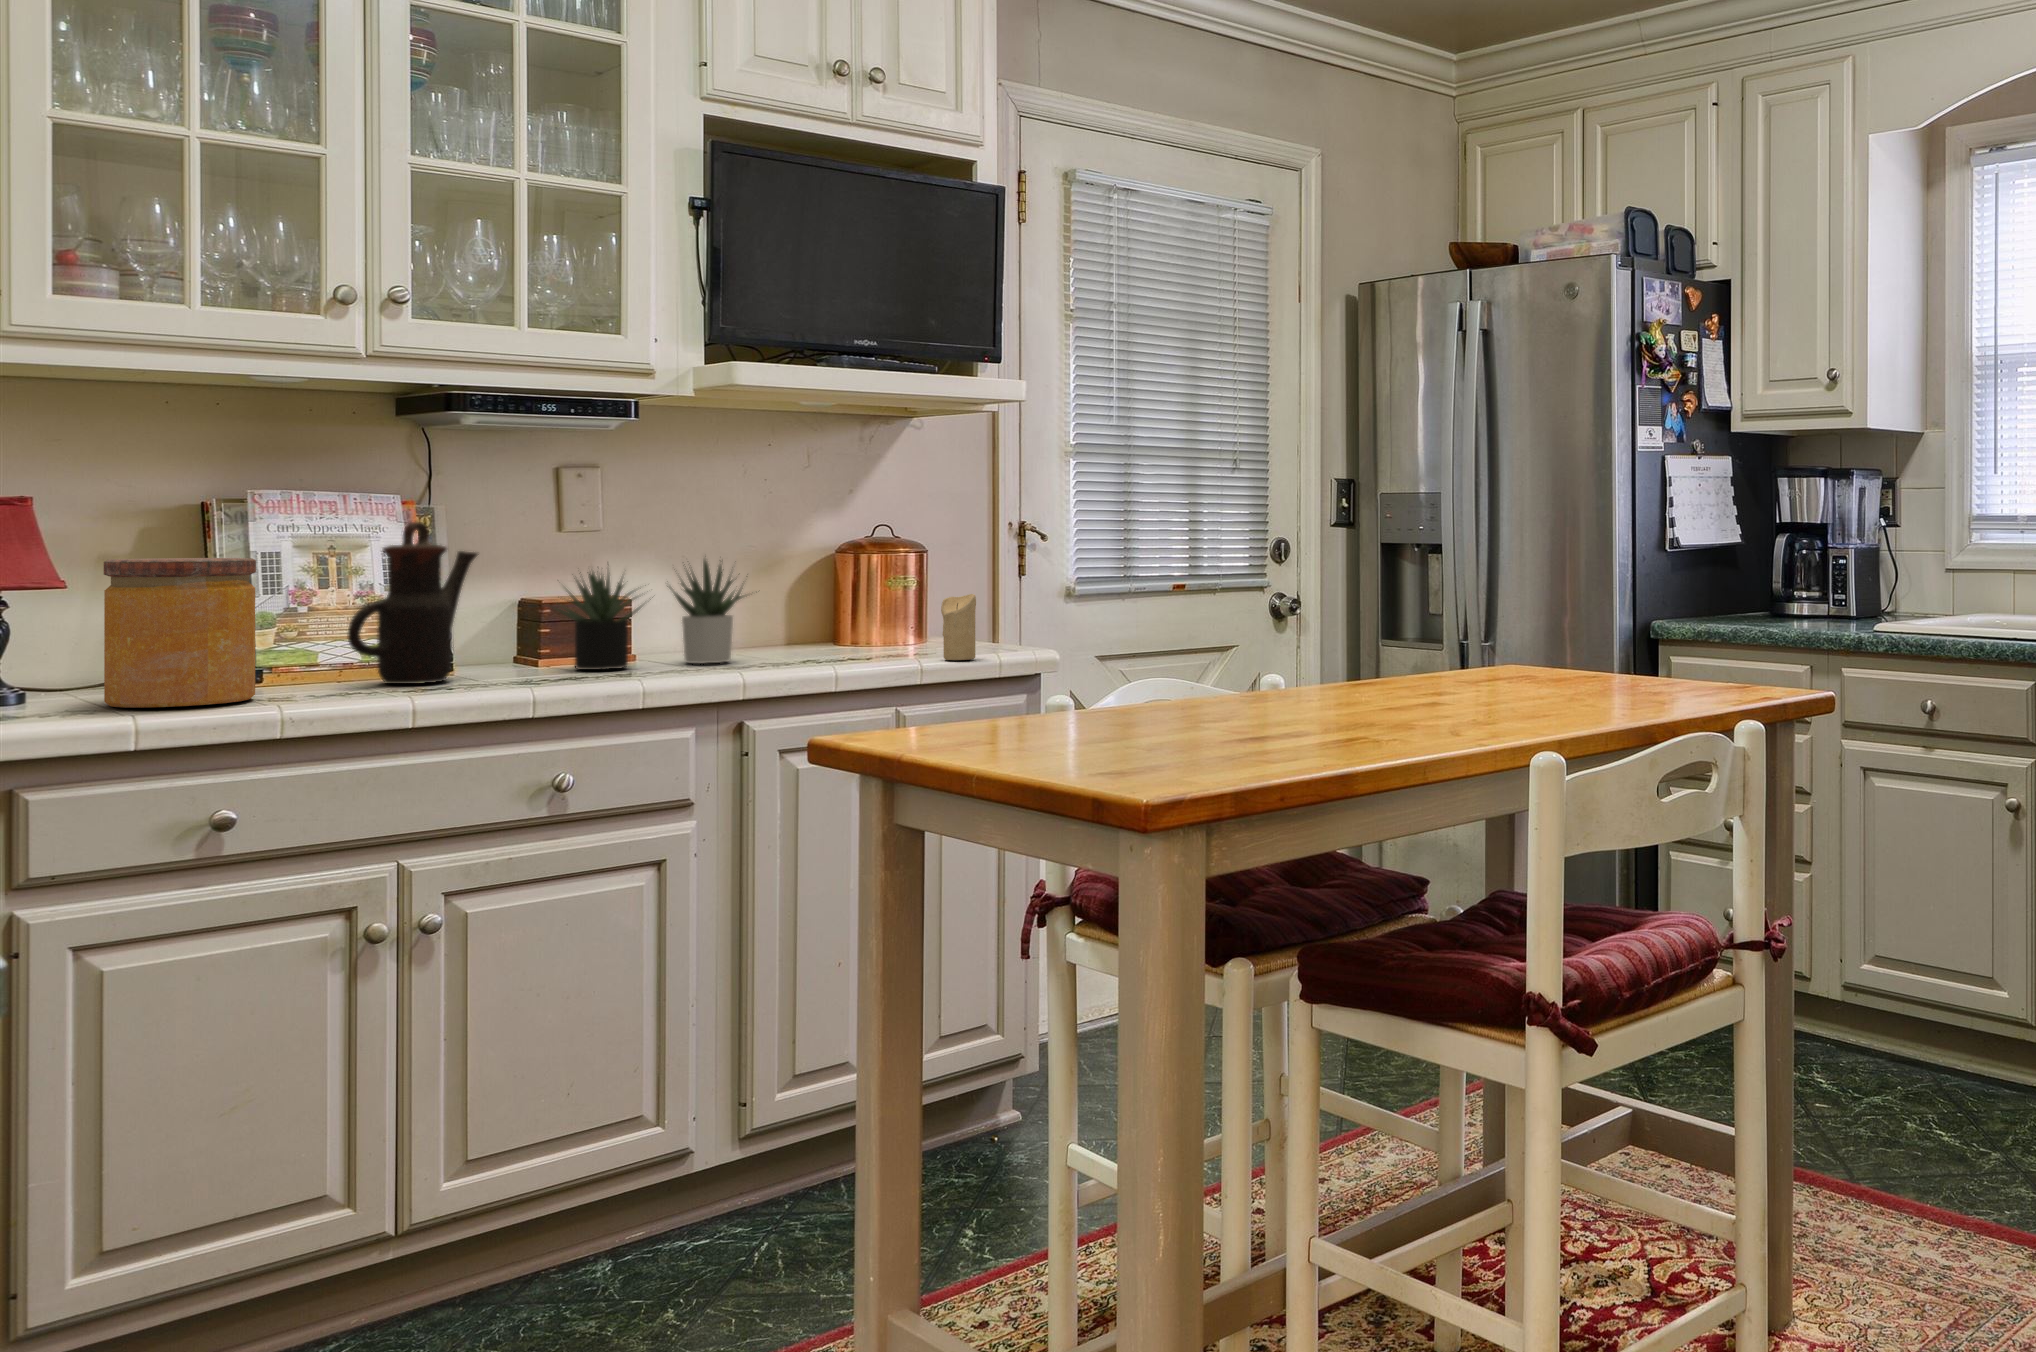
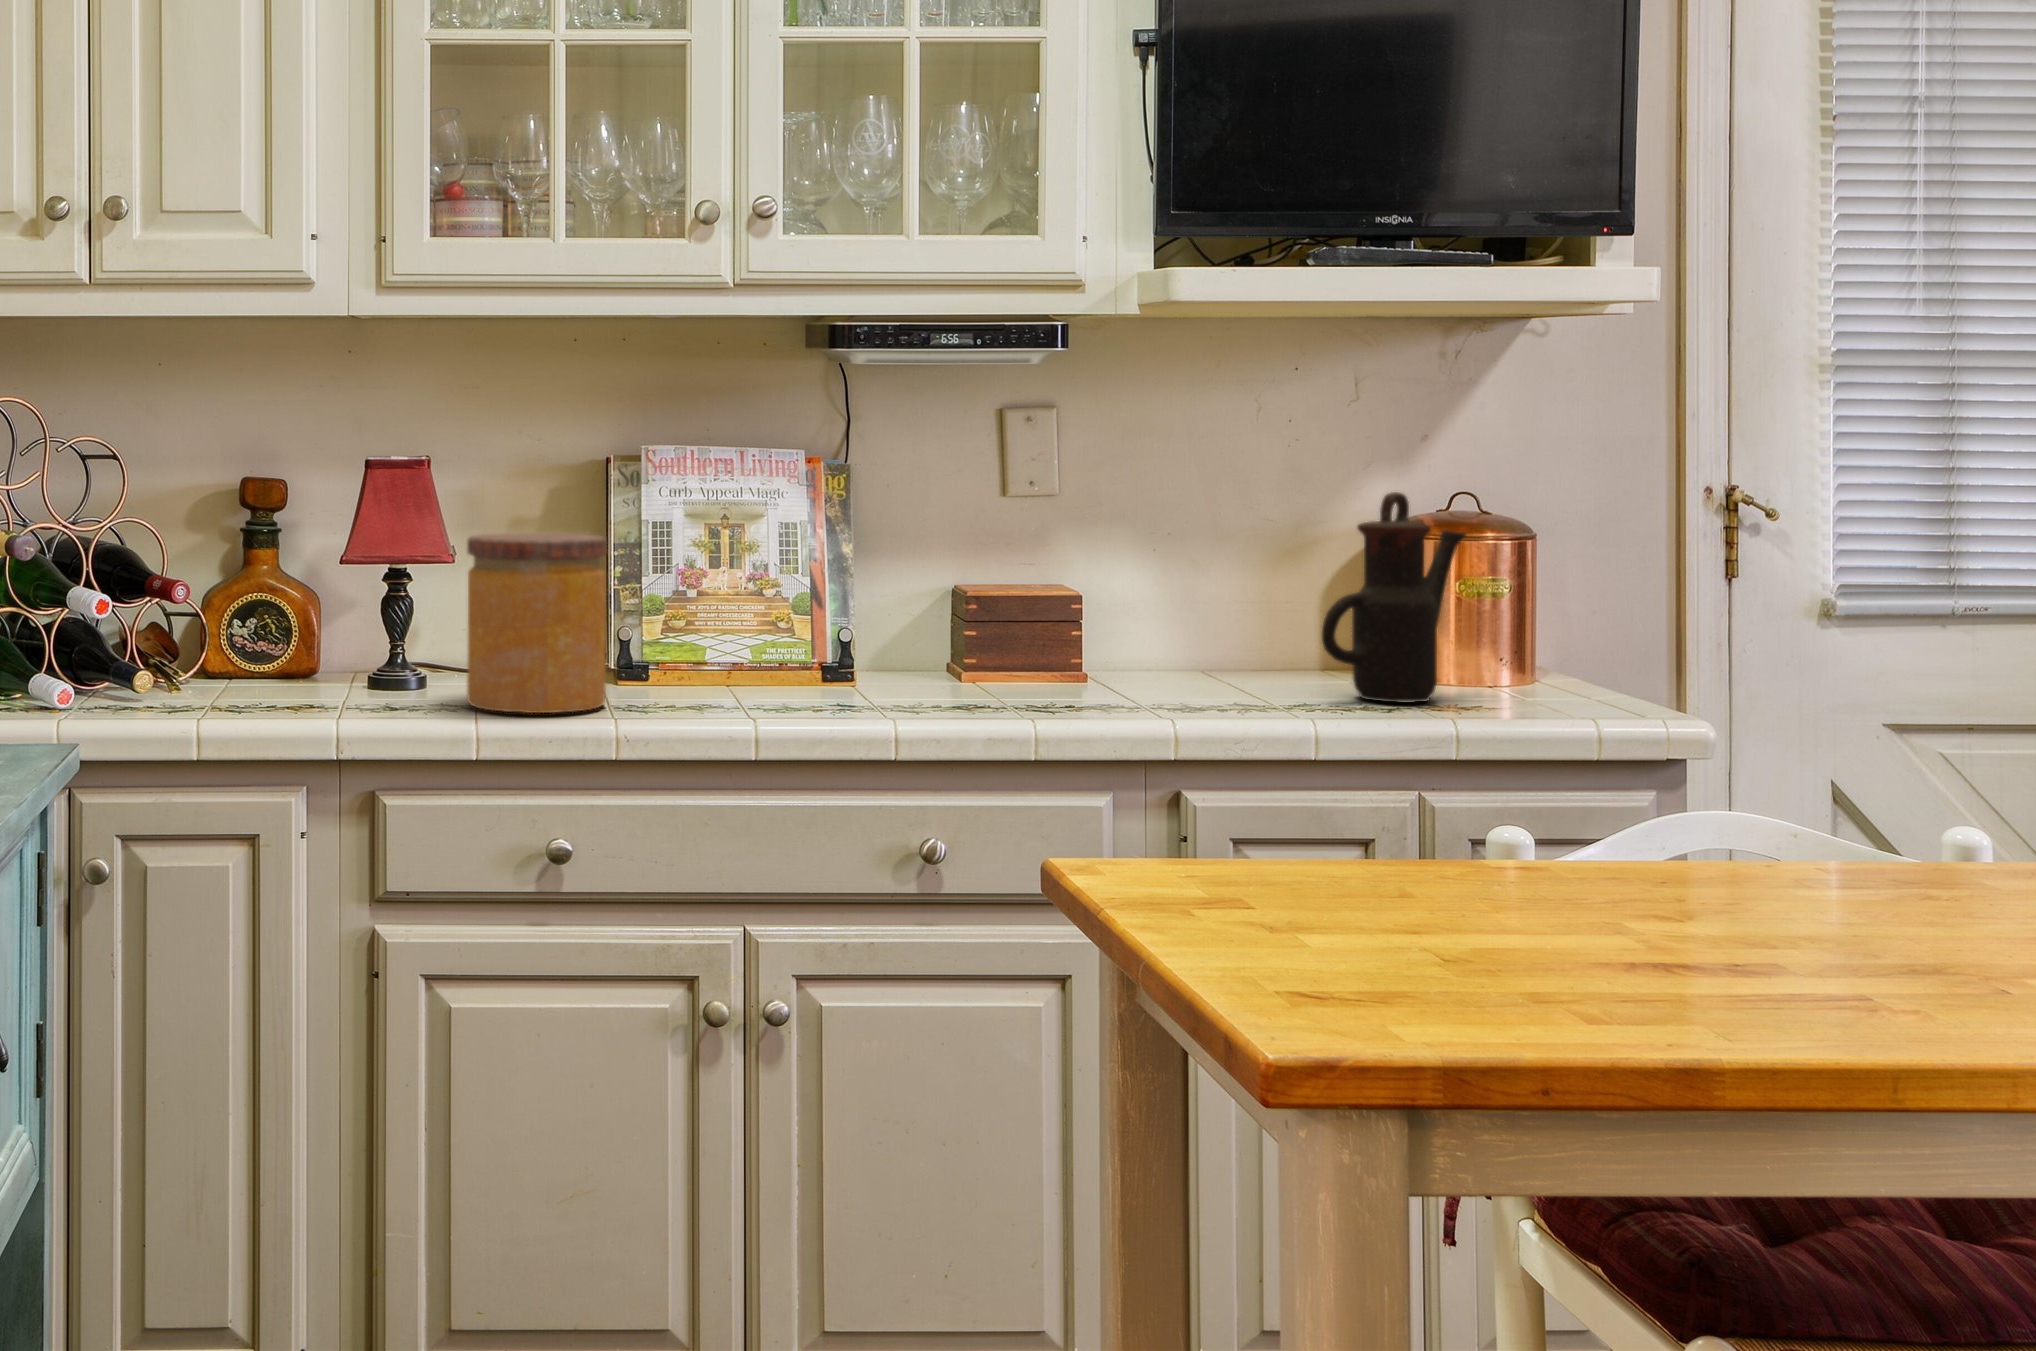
teapot: present [348,521,479,684] -> present [1322,492,1466,702]
succulent plant: present [555,560,747,670] -> none [942,537,1235,699]
candle: present [941,594,976,660] -> none [1500,620,1557,728]

